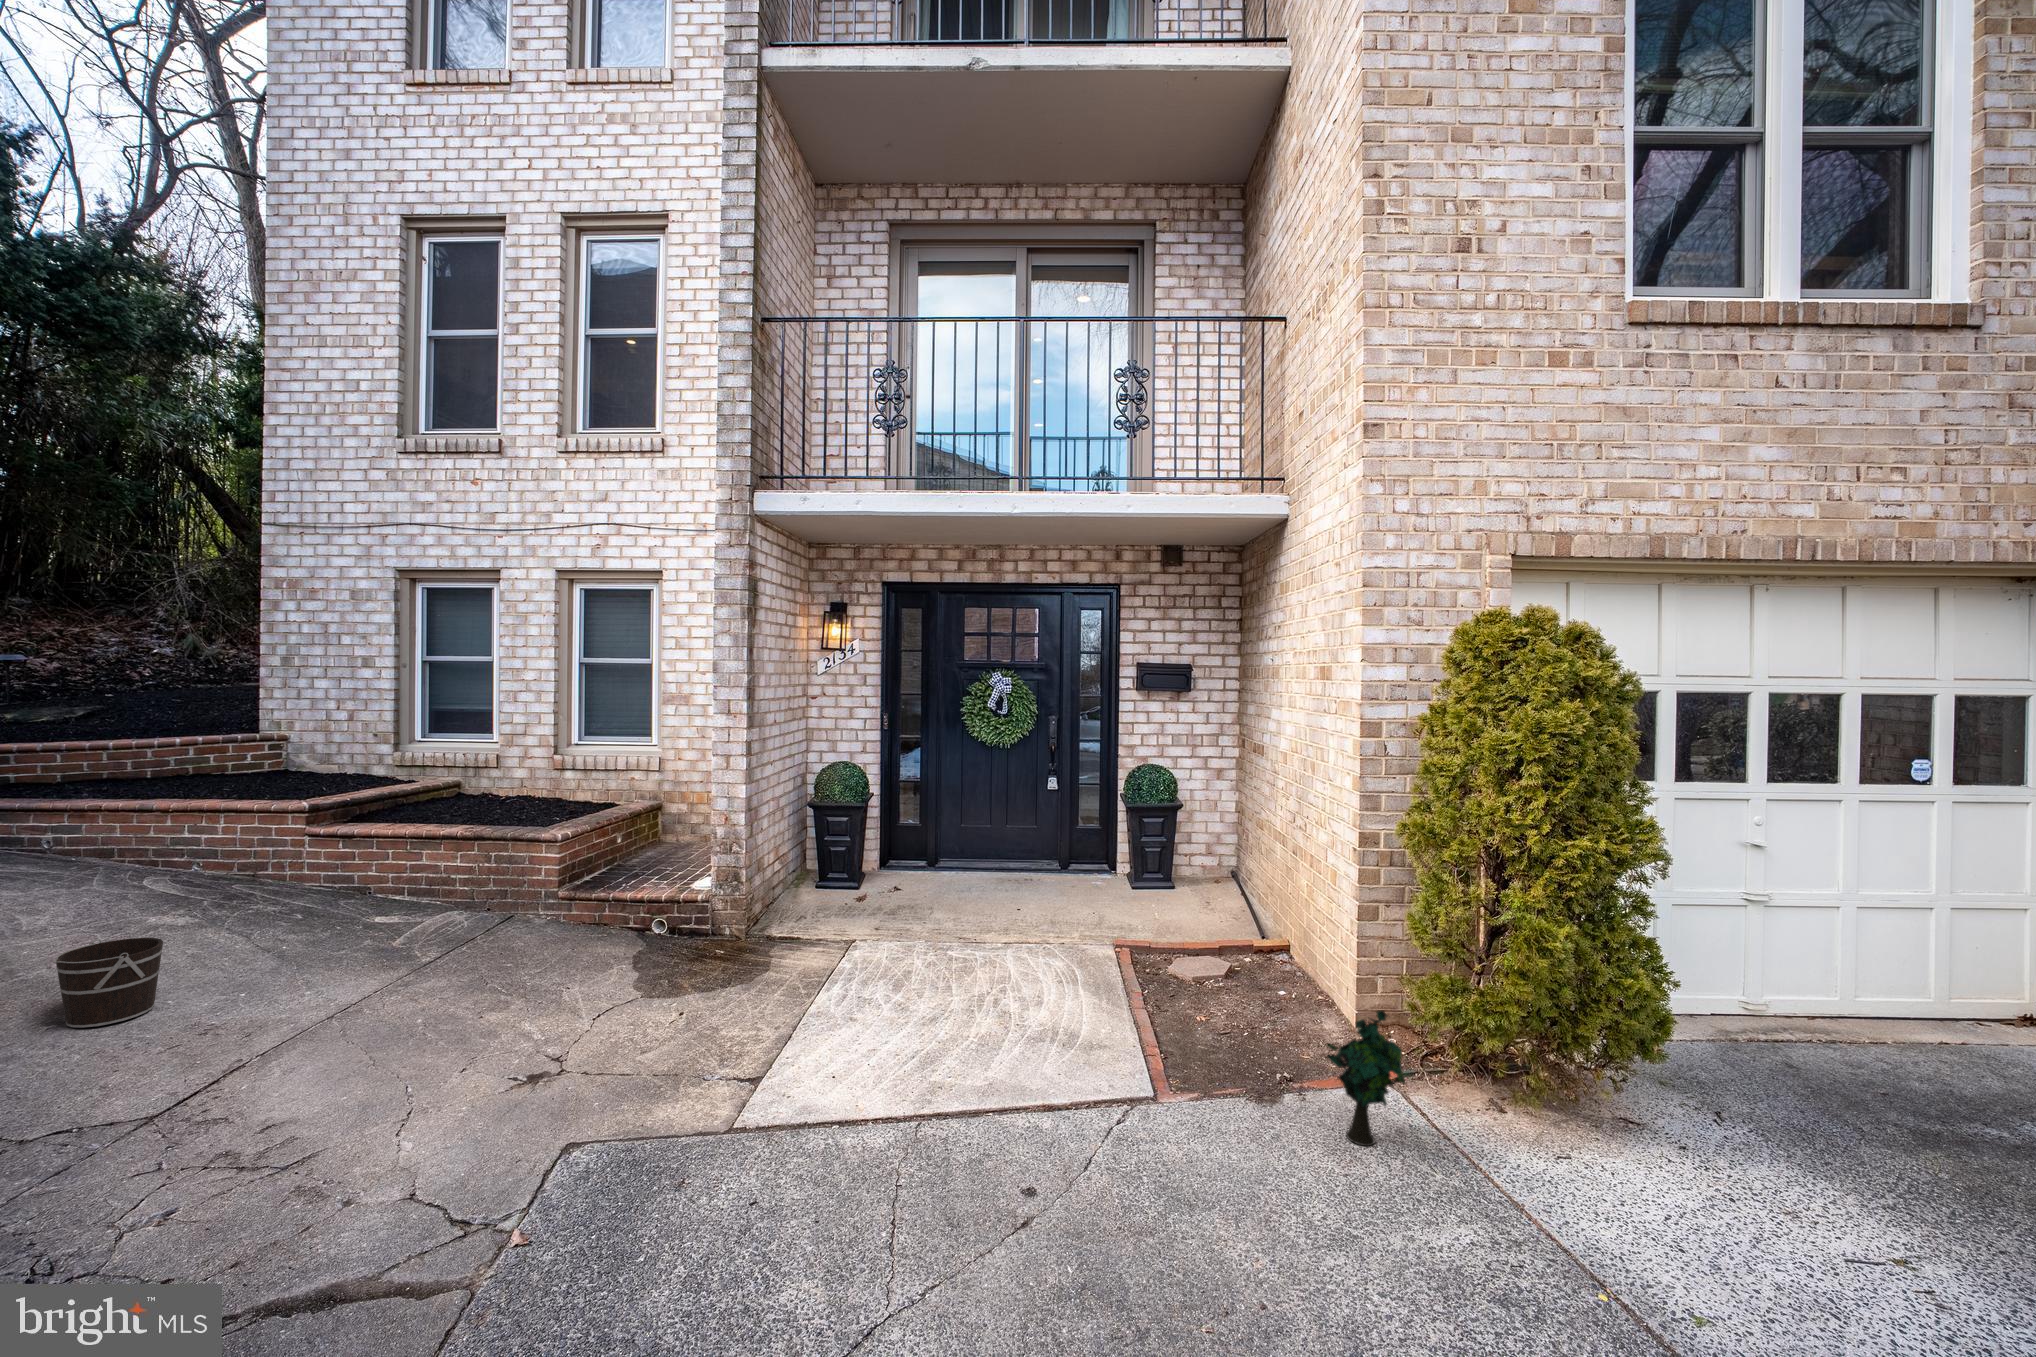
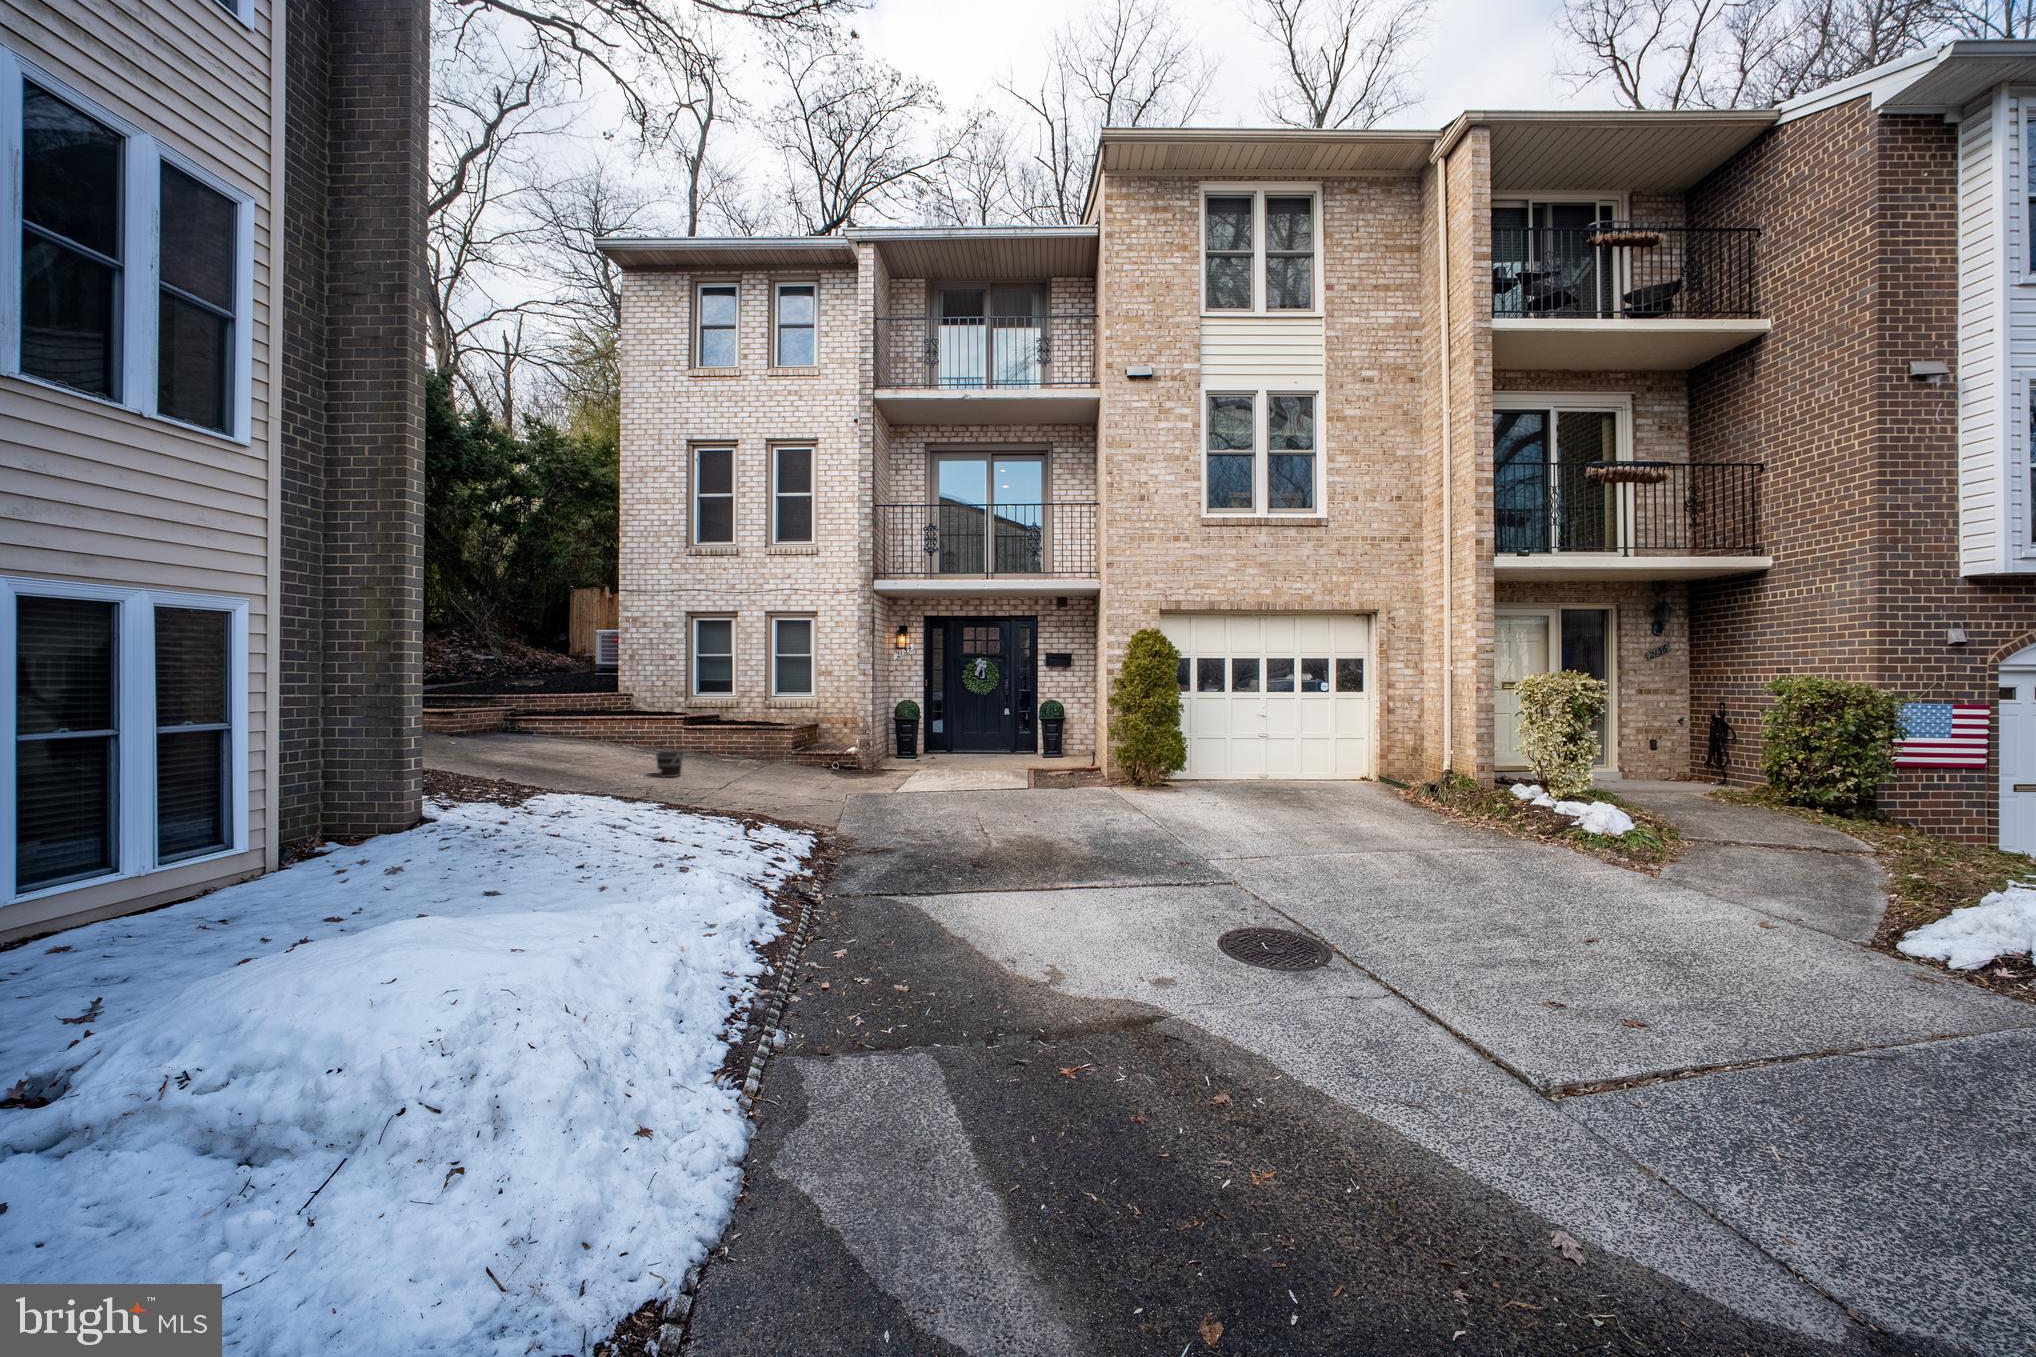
decorative plant: present [1327,1010,1405,1146] -> none [1078,754,1103,795]

